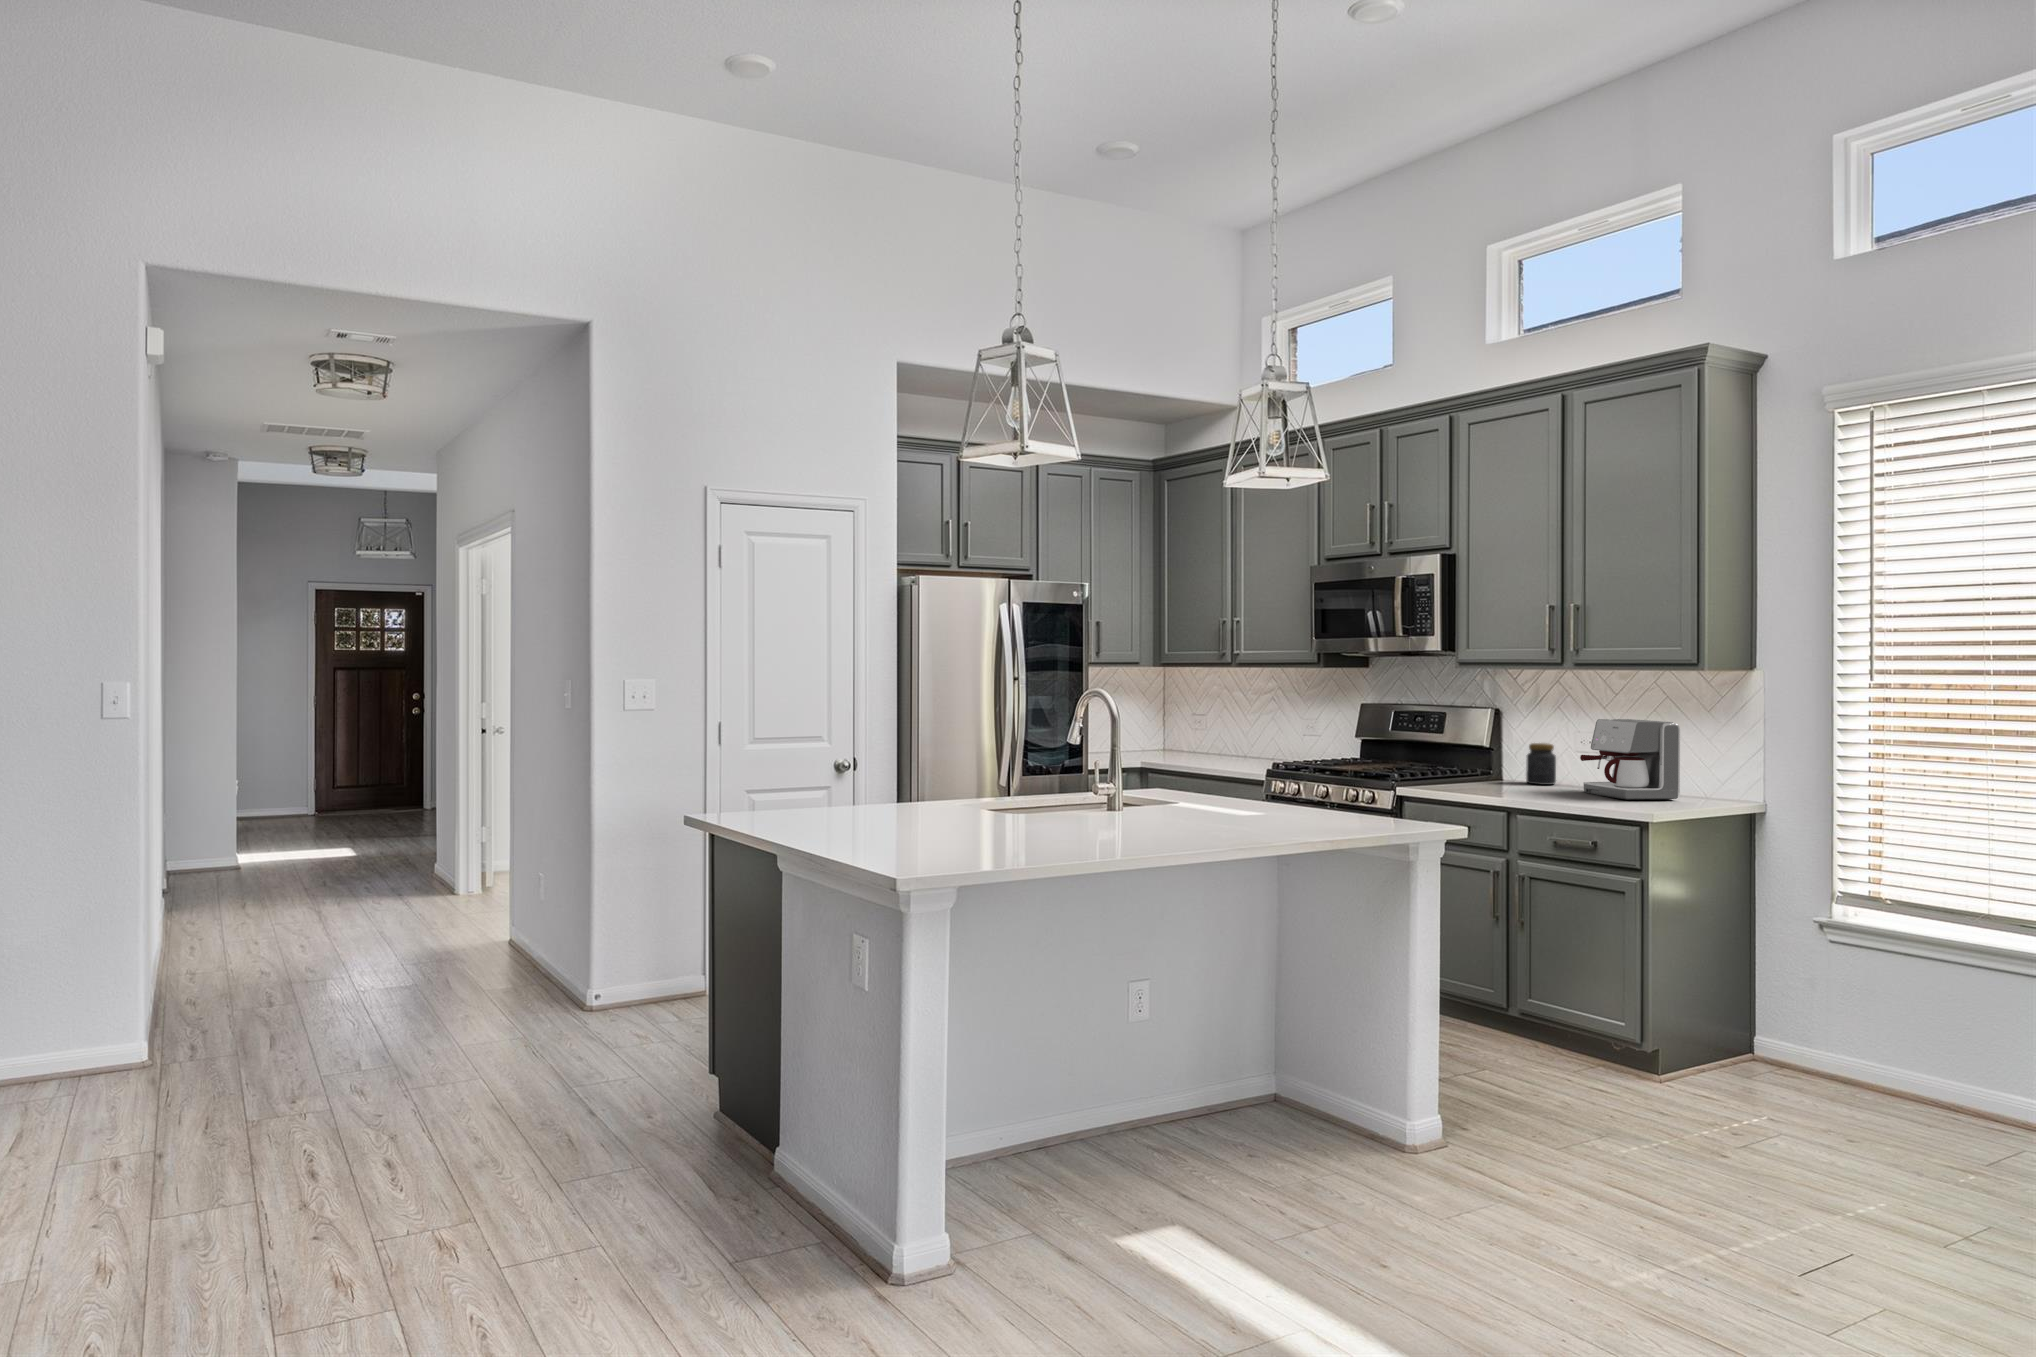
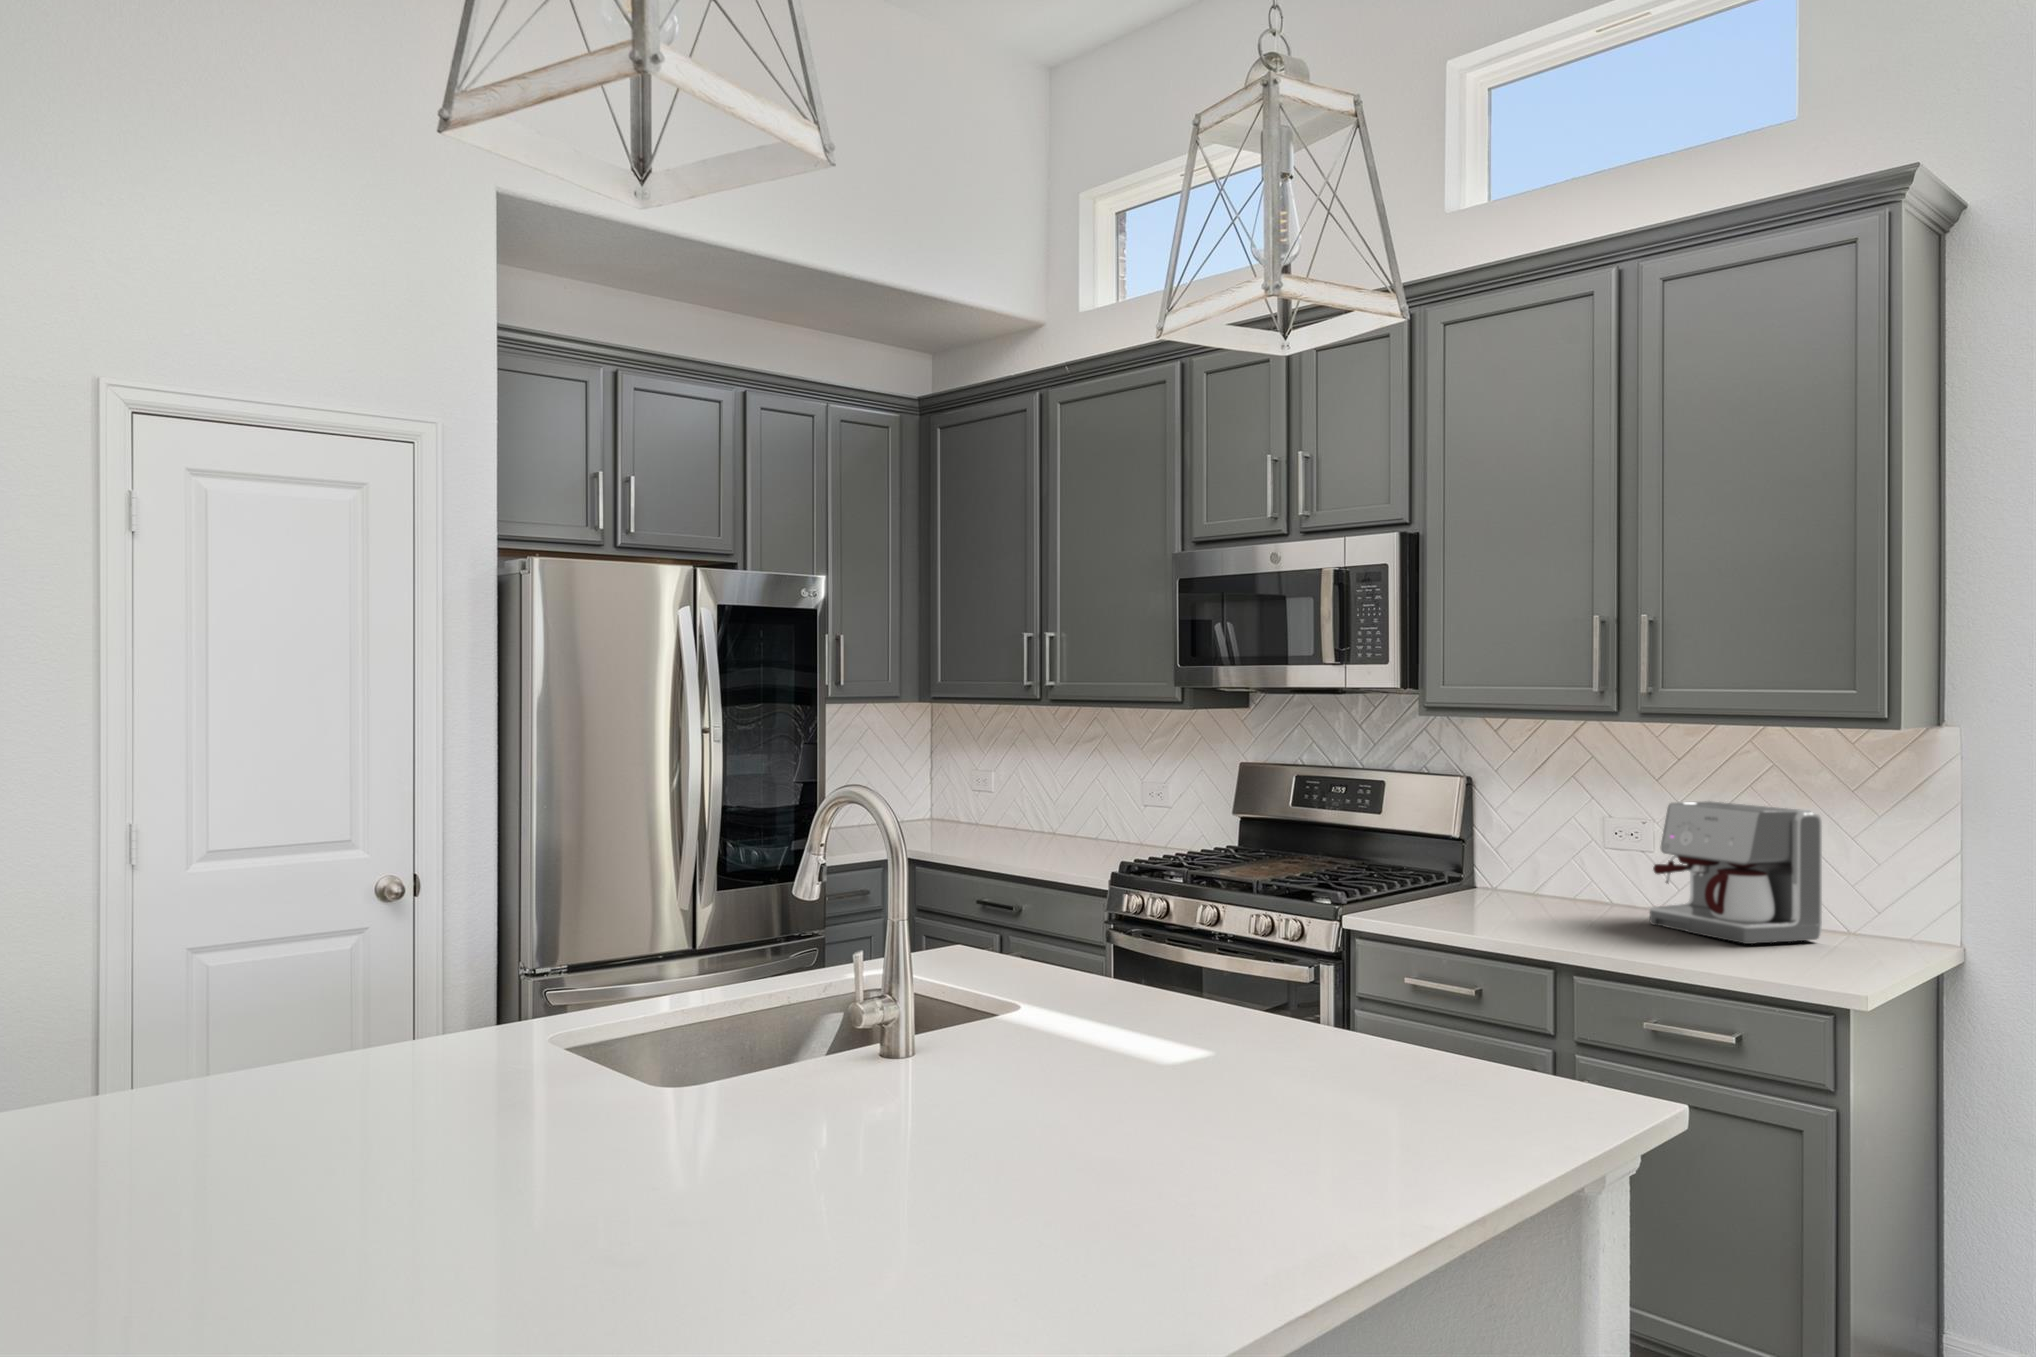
jar: present [1526,743,1556,785] -> none [1537,837,1585,906]

